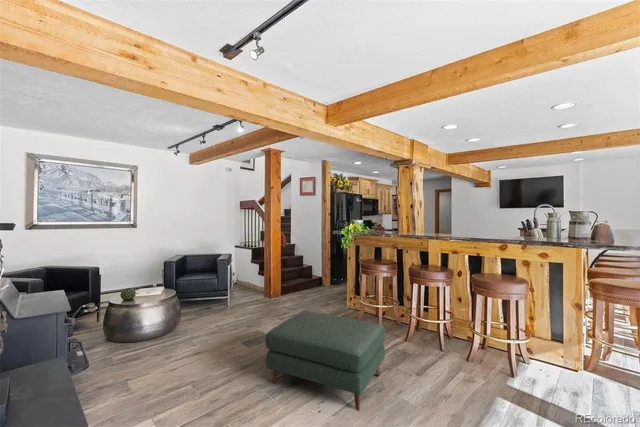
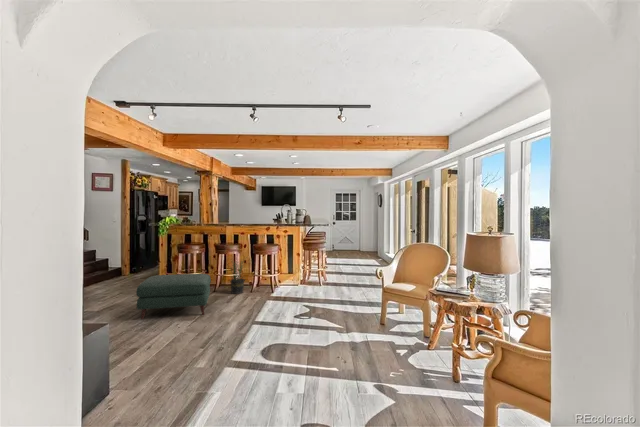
potted plant: none [419,288,464,362] -> present [230,261,245,294]

